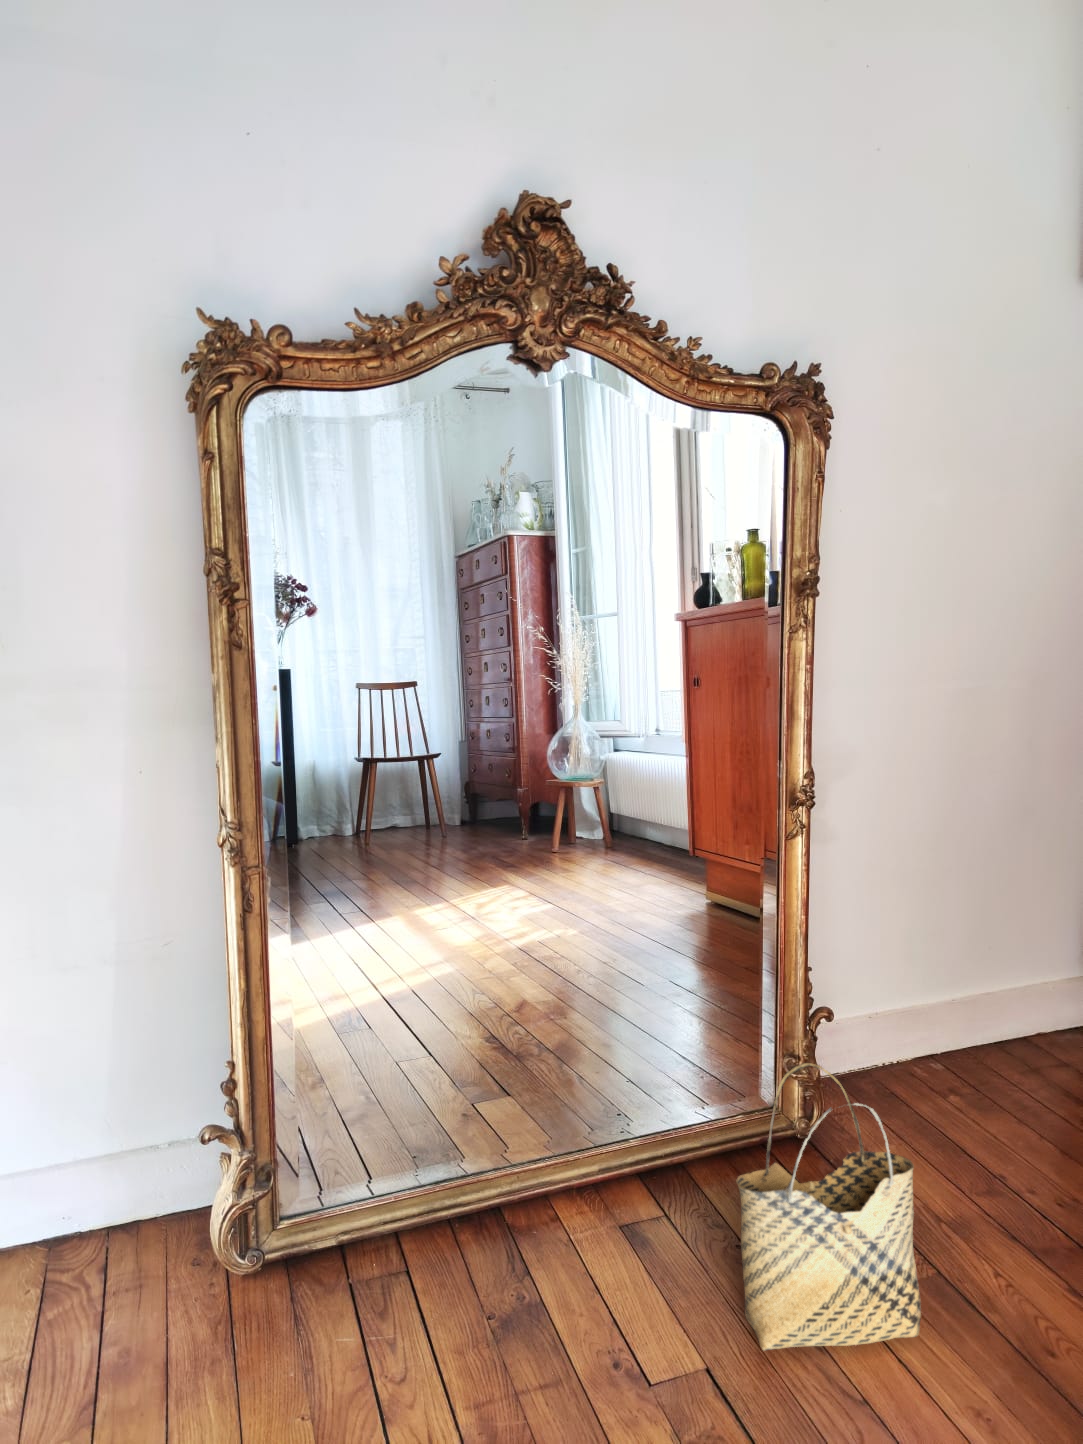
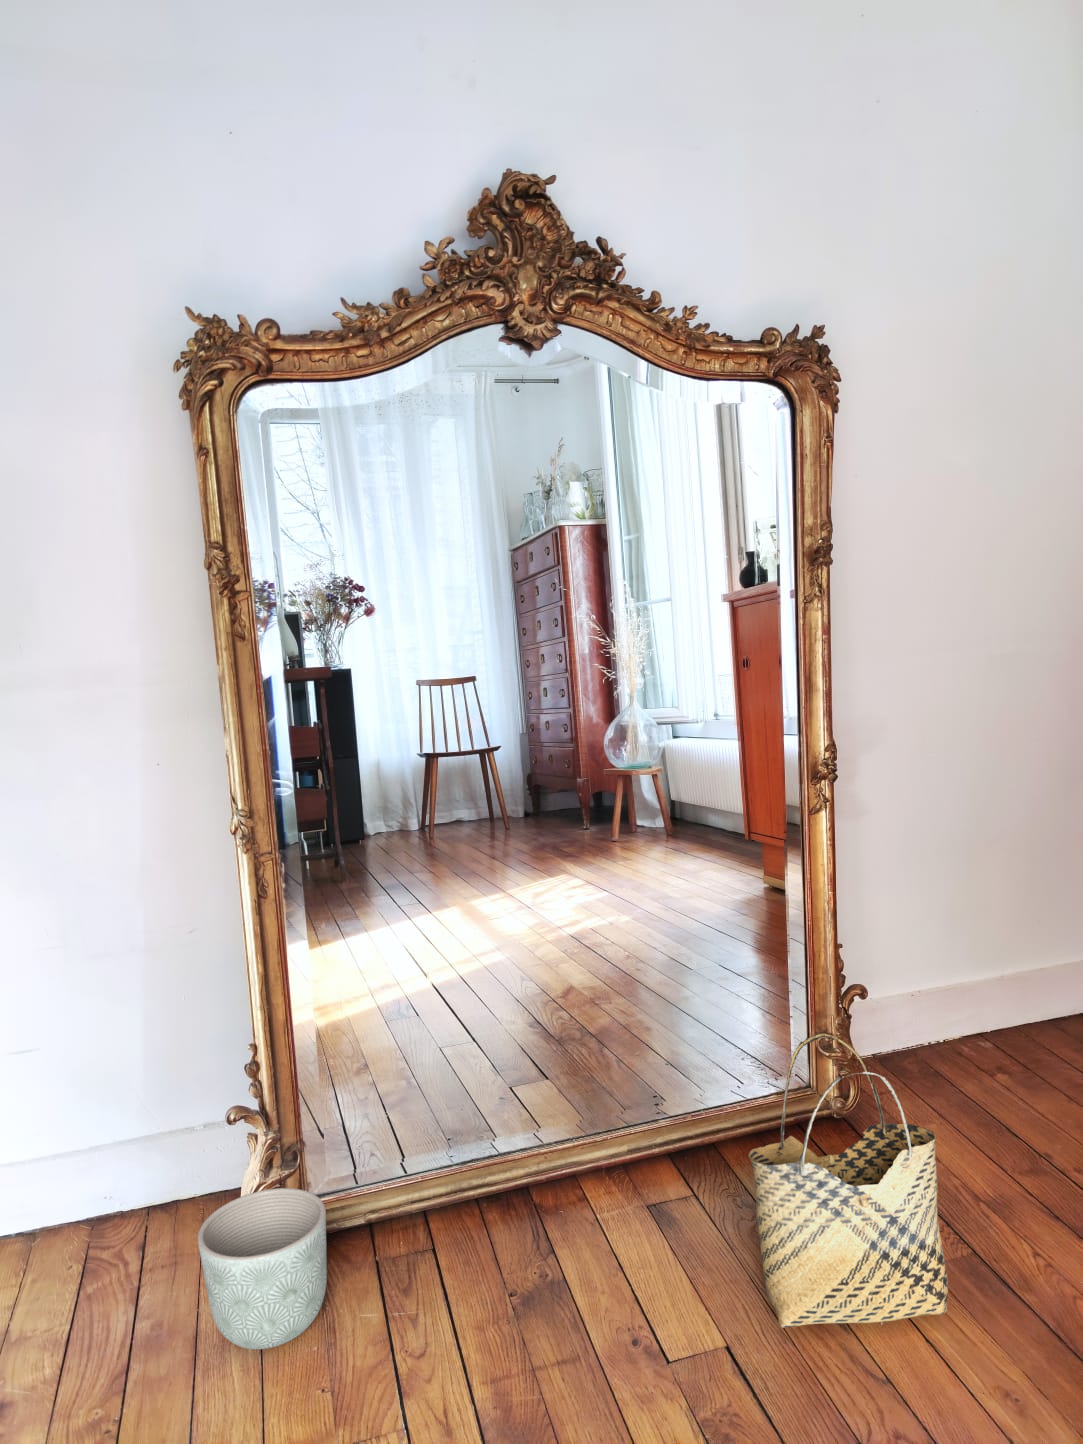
planter: none [179,1209,310,1374] -> present [198,1188,327,1349]

